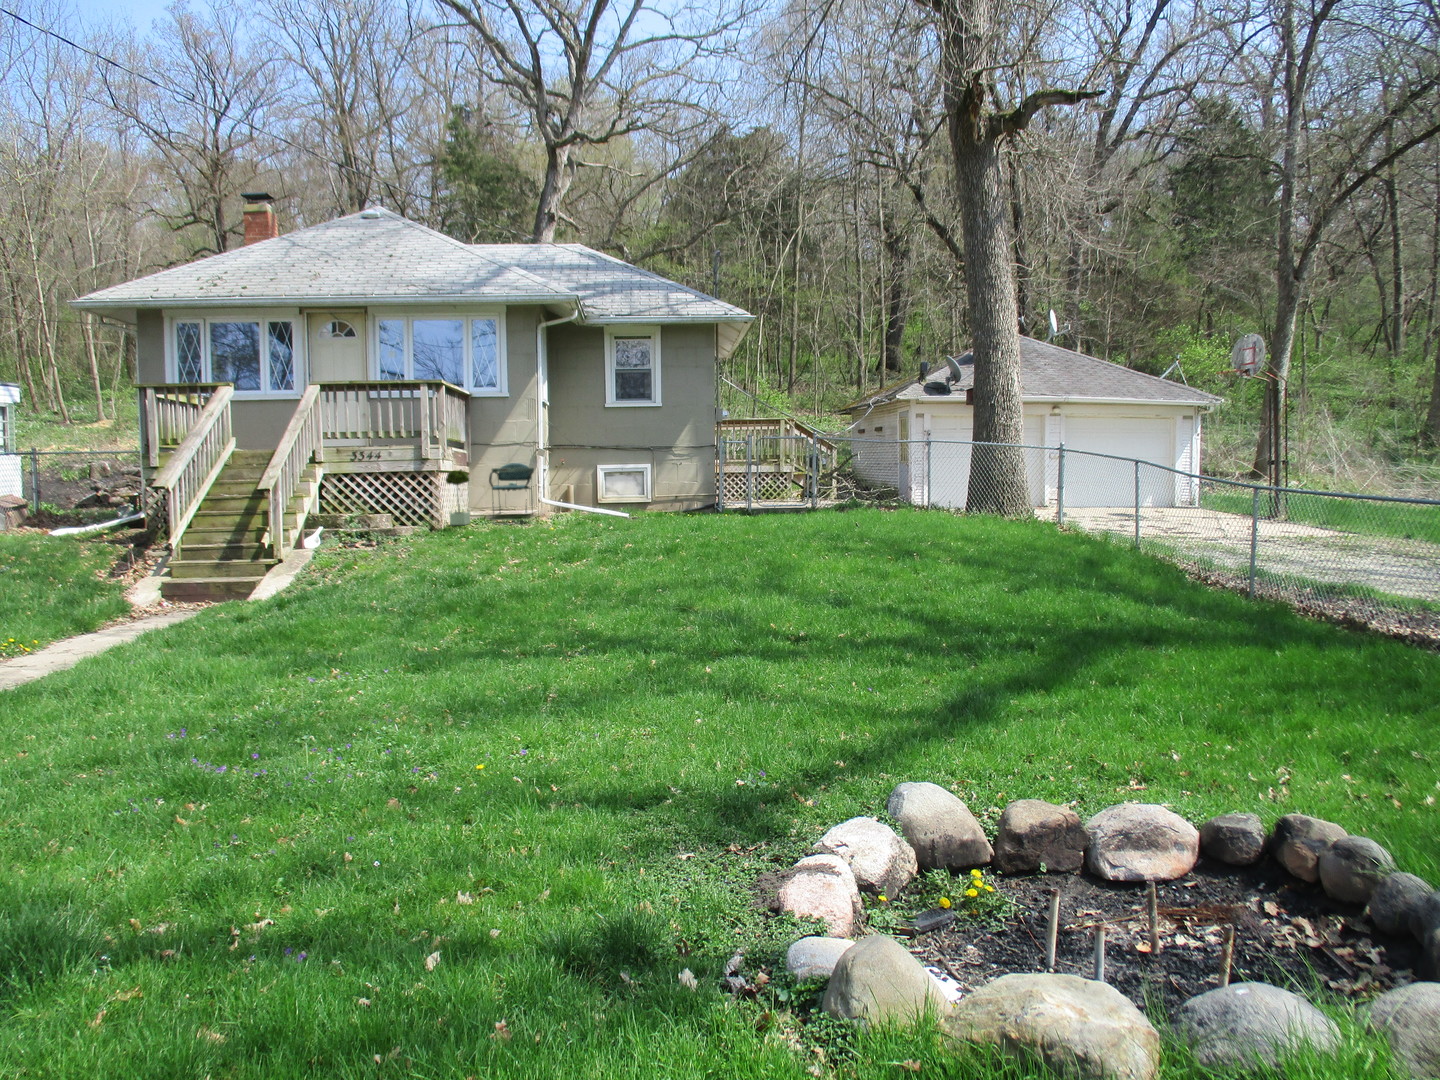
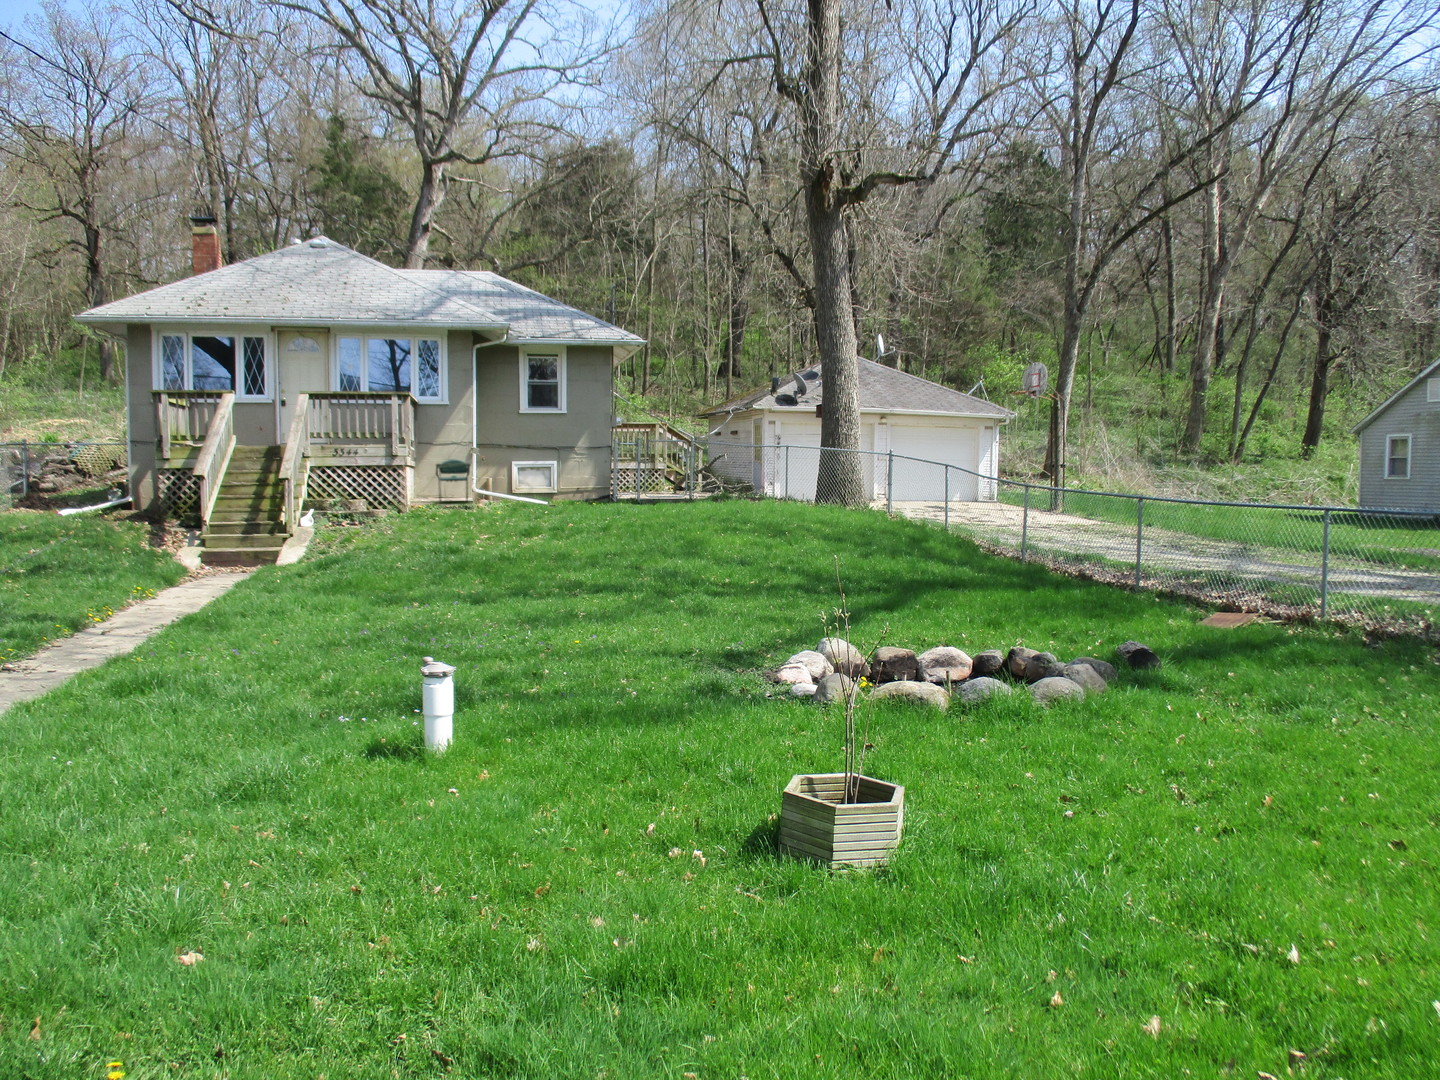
potted tree: present [446,470,470,525] -> none [410,463,428,508]

